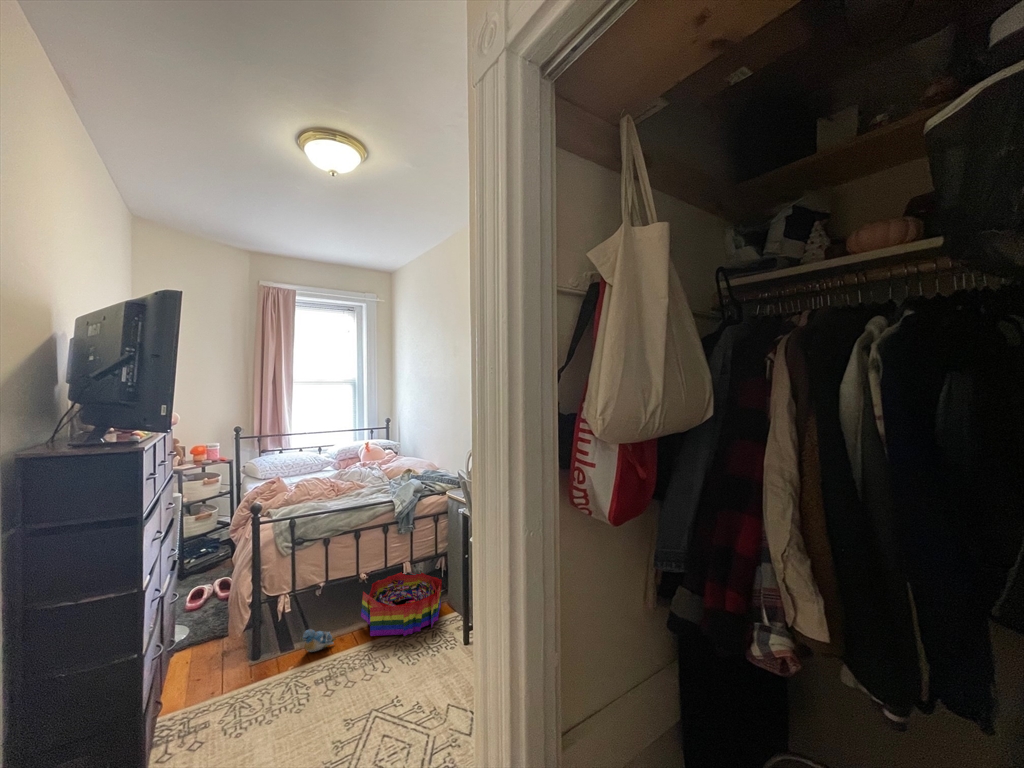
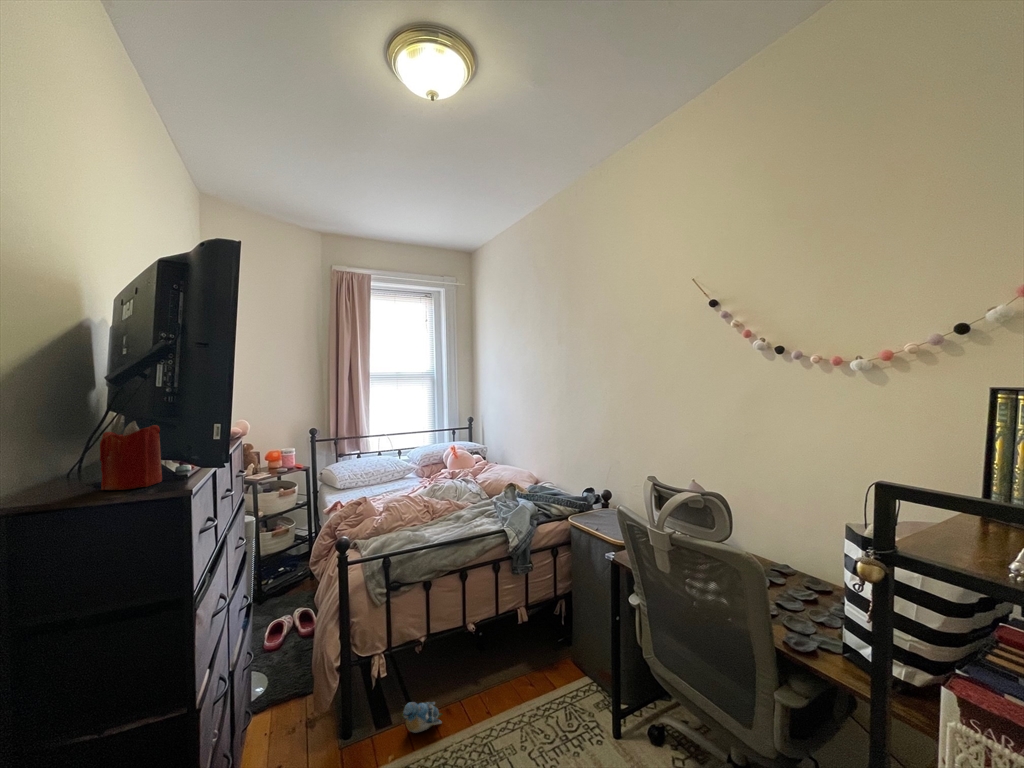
candle: none [76,406,118,451] -> present [100,421,162,490]
storage bin: present [361,572,442,636] -> none [469,615,569,717]

